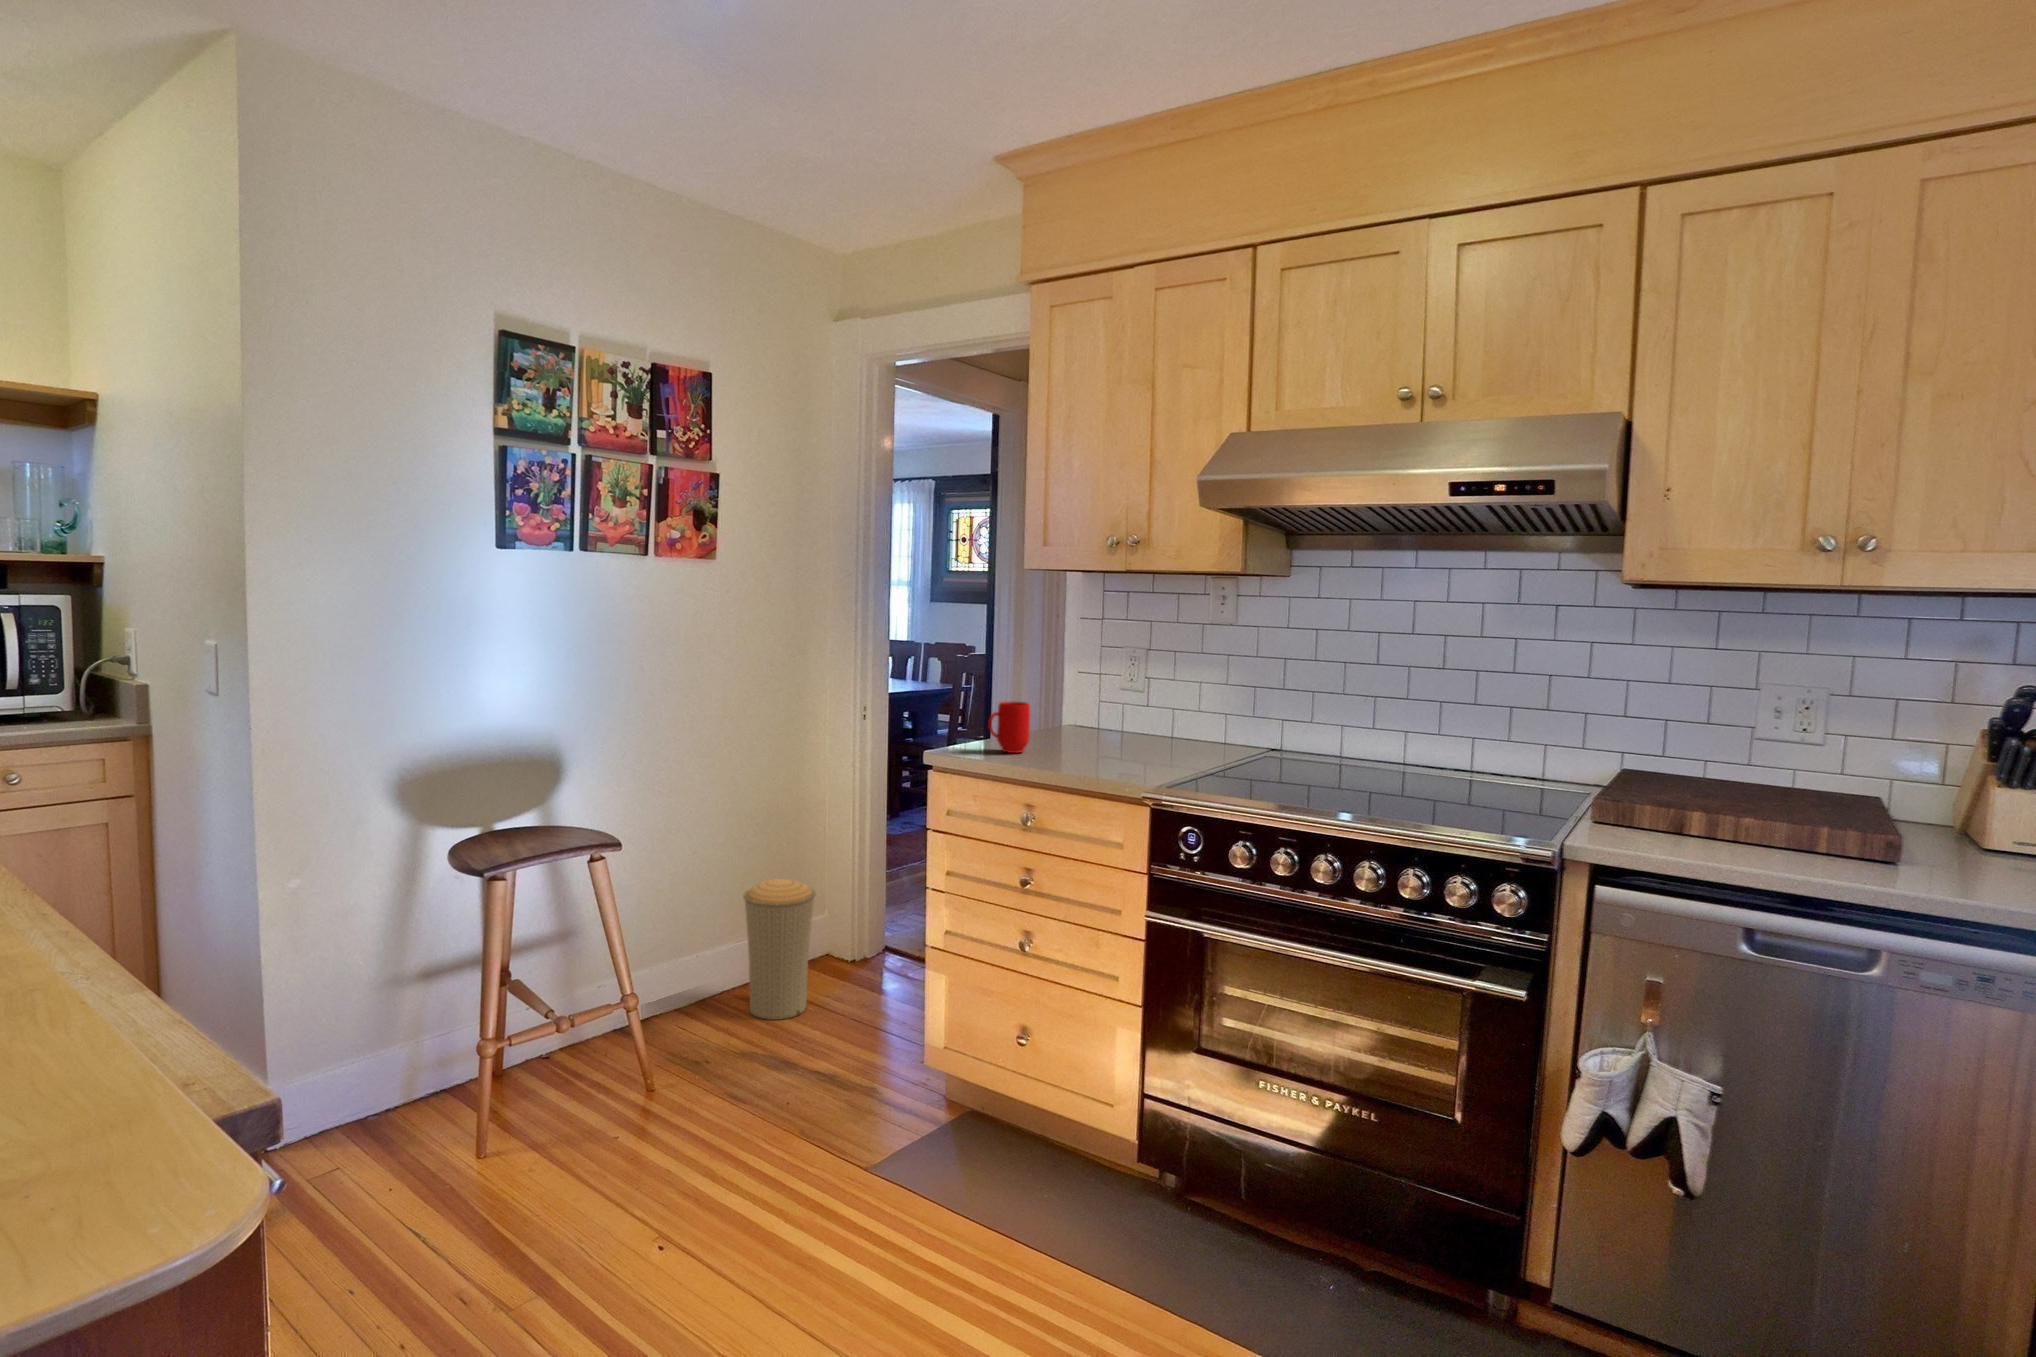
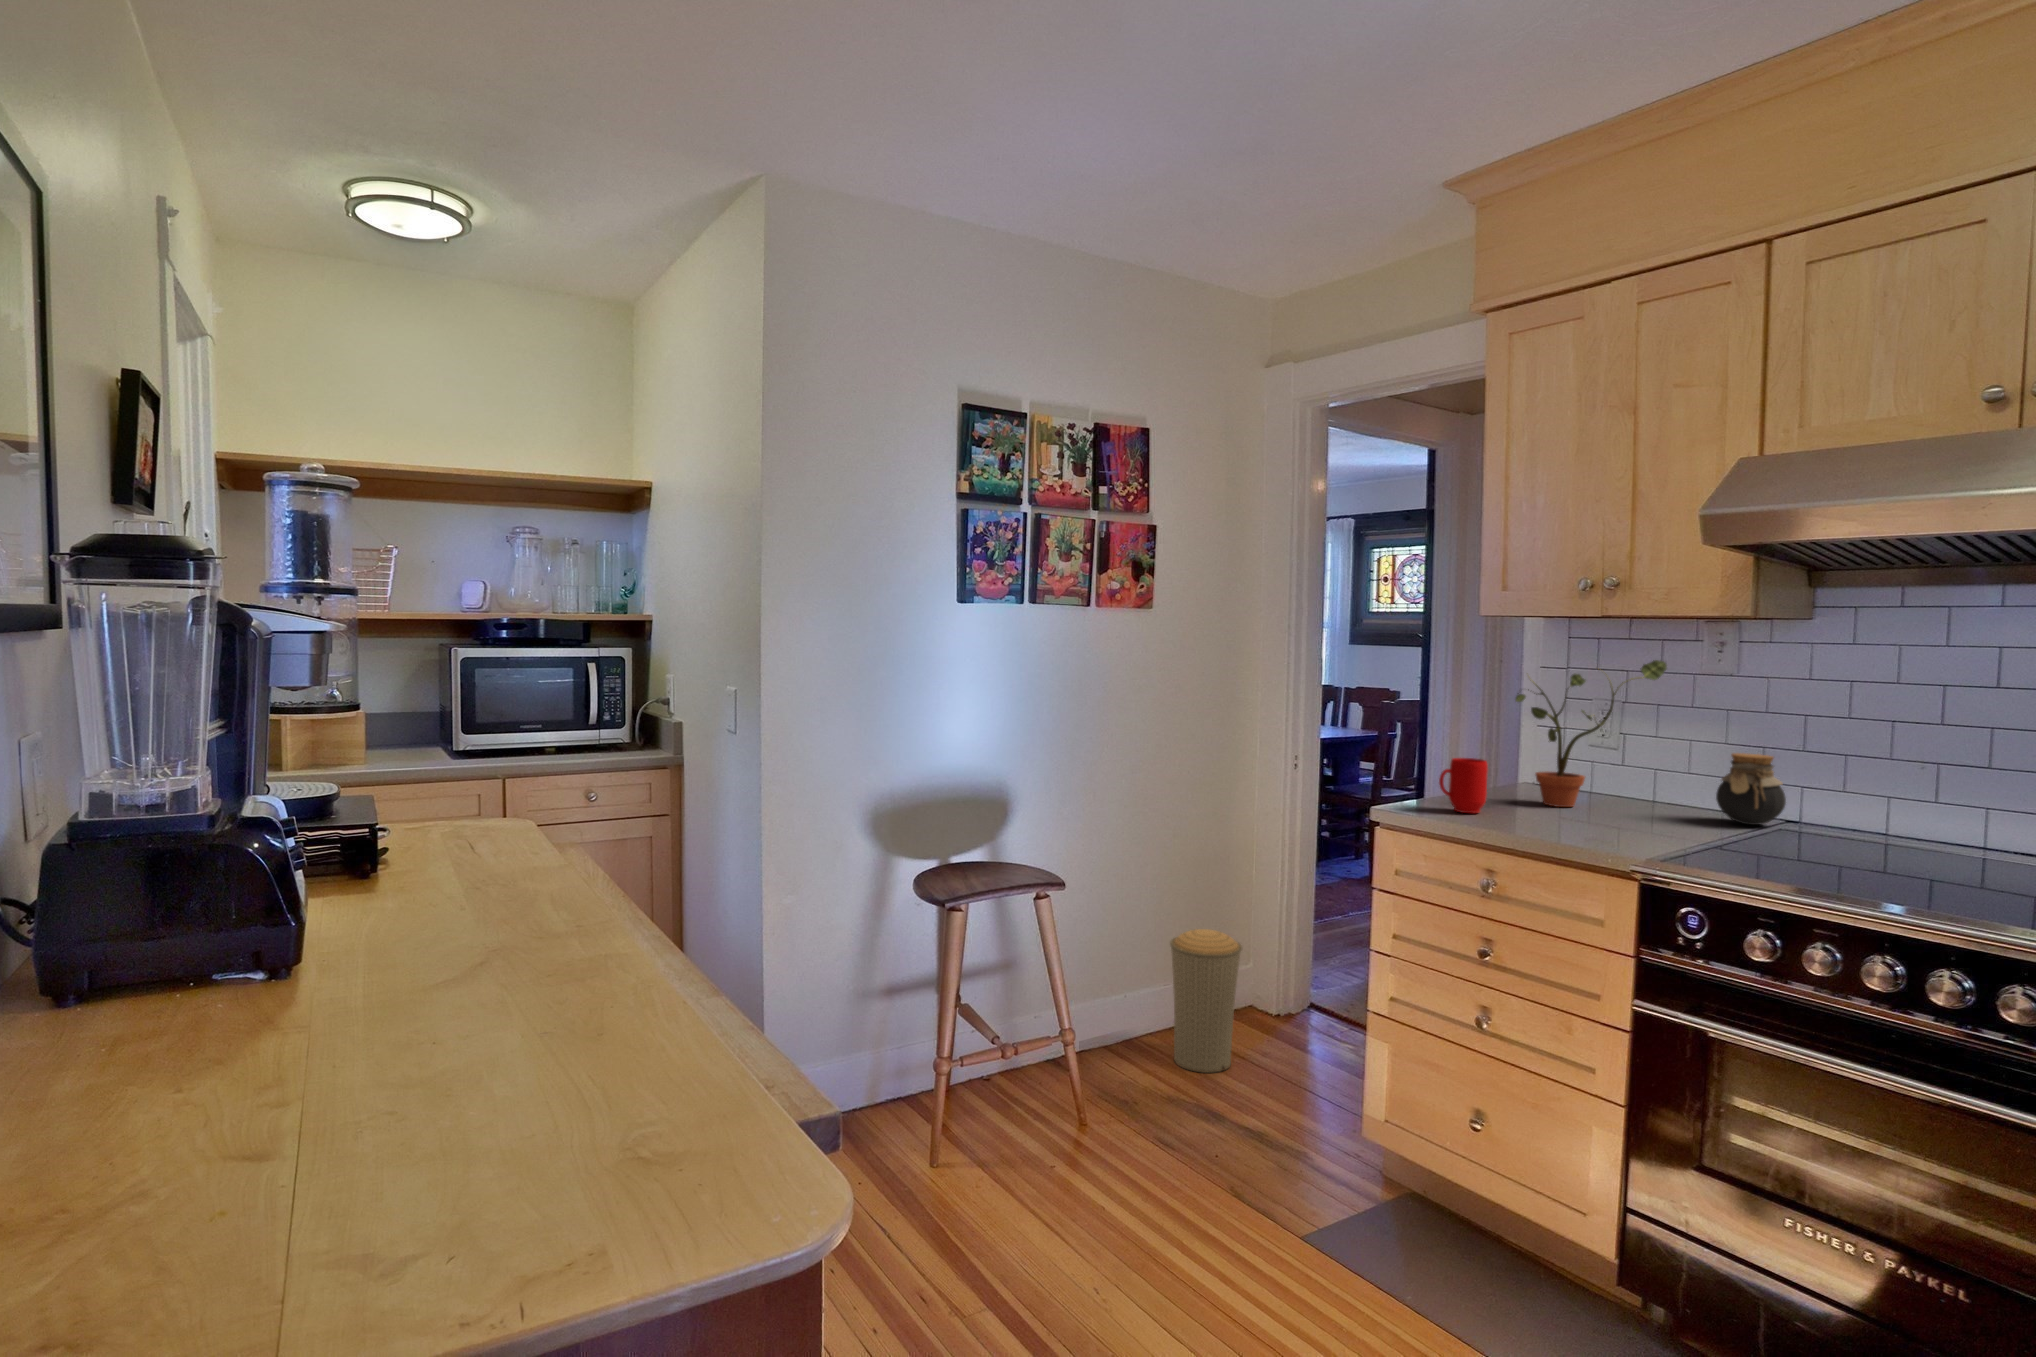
potted plant: none [1055,610,1178,743] -> present [1515,660,1667,807]
jar: none [1214,690,1265,752] -> present [1716,753,1786,825]

